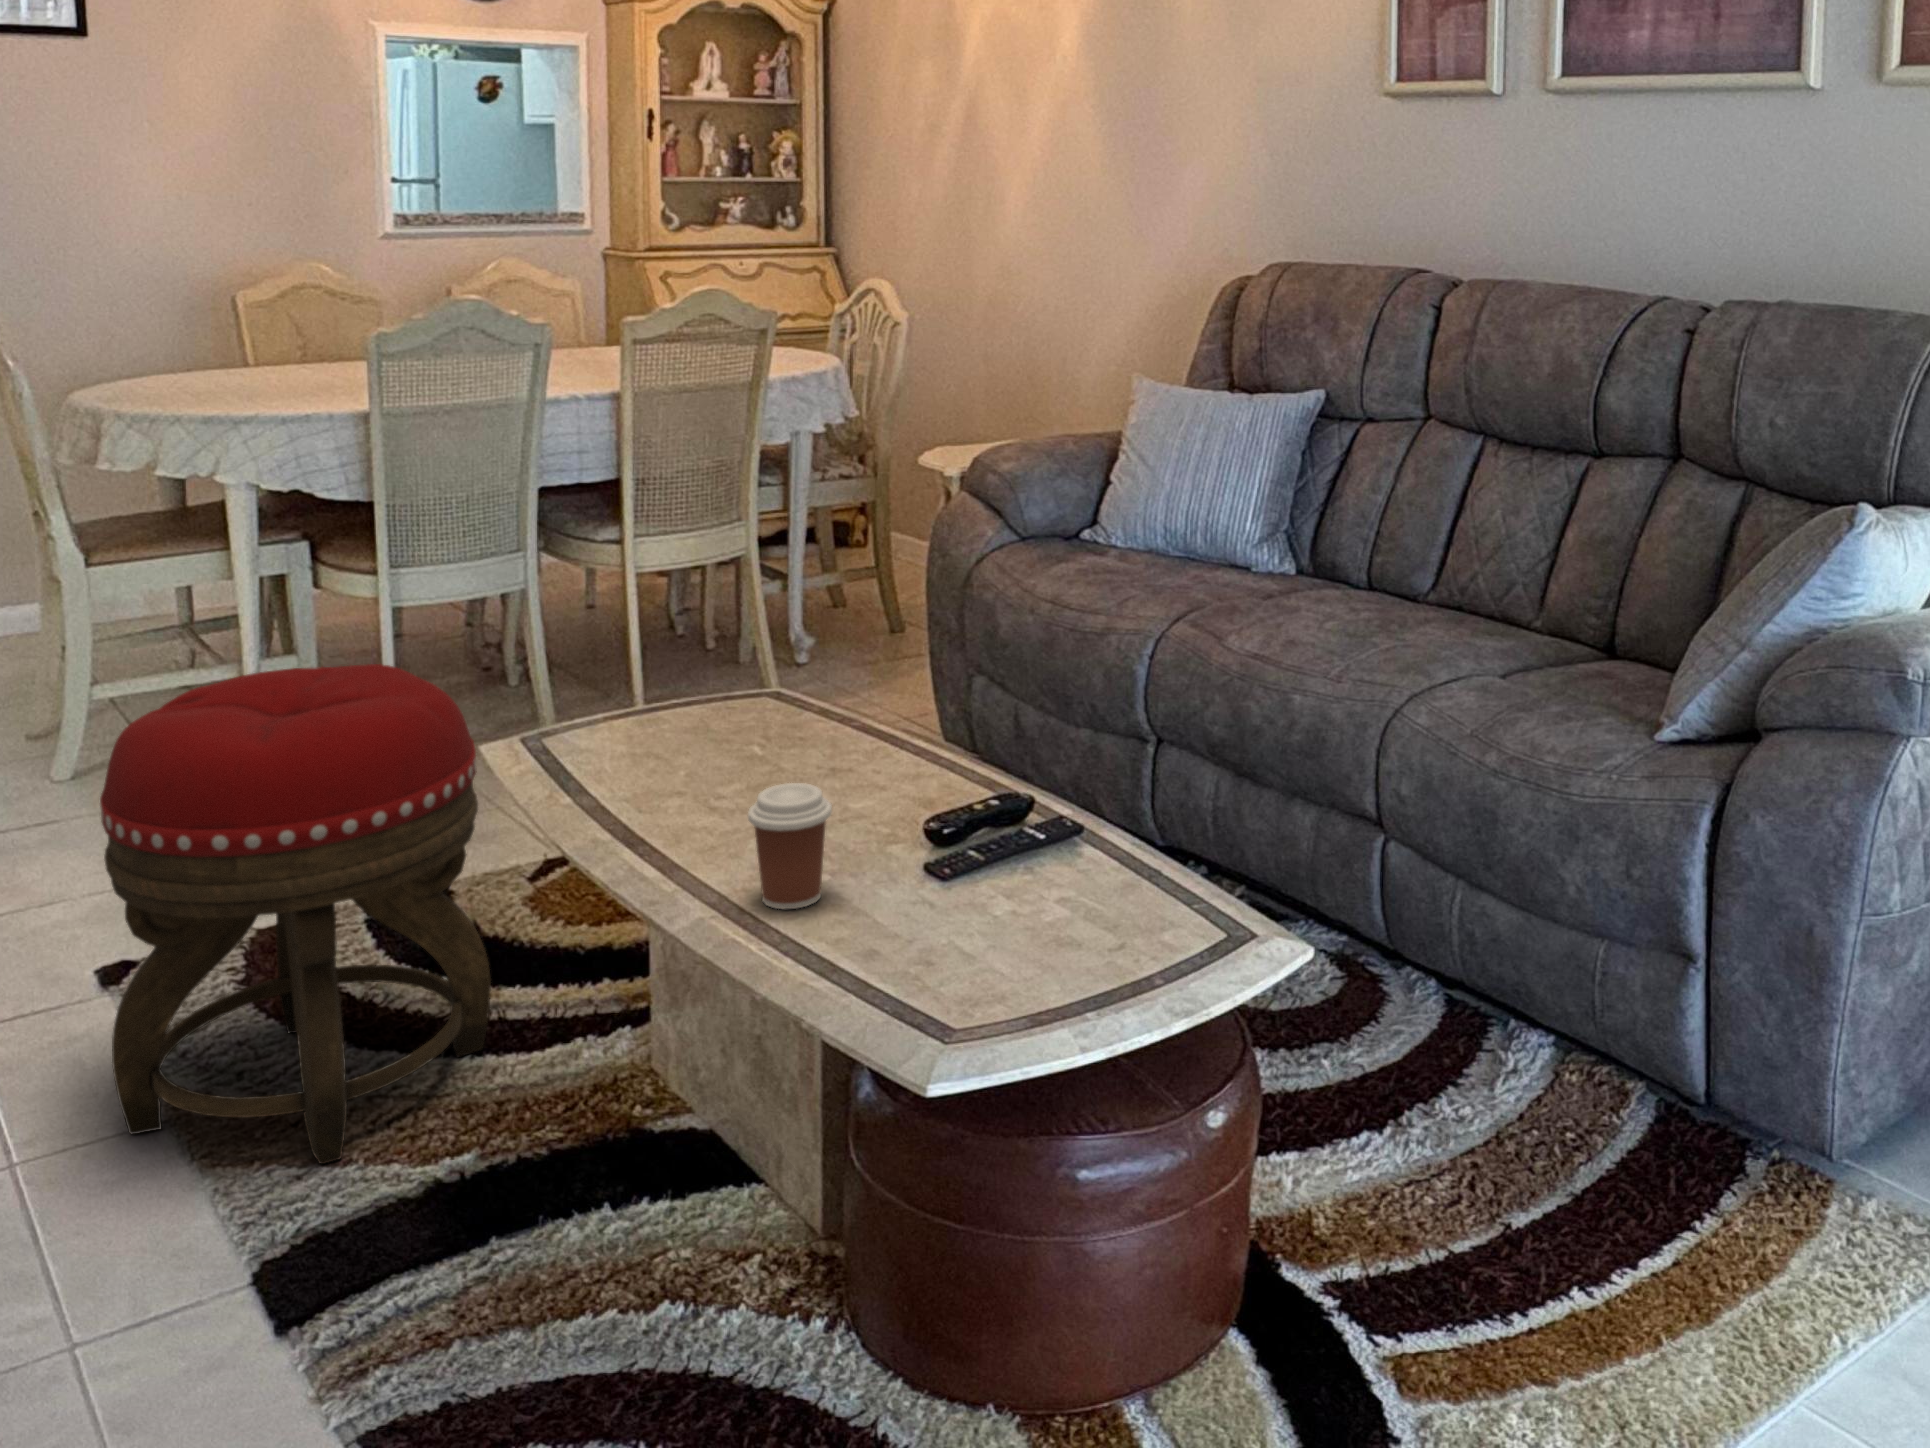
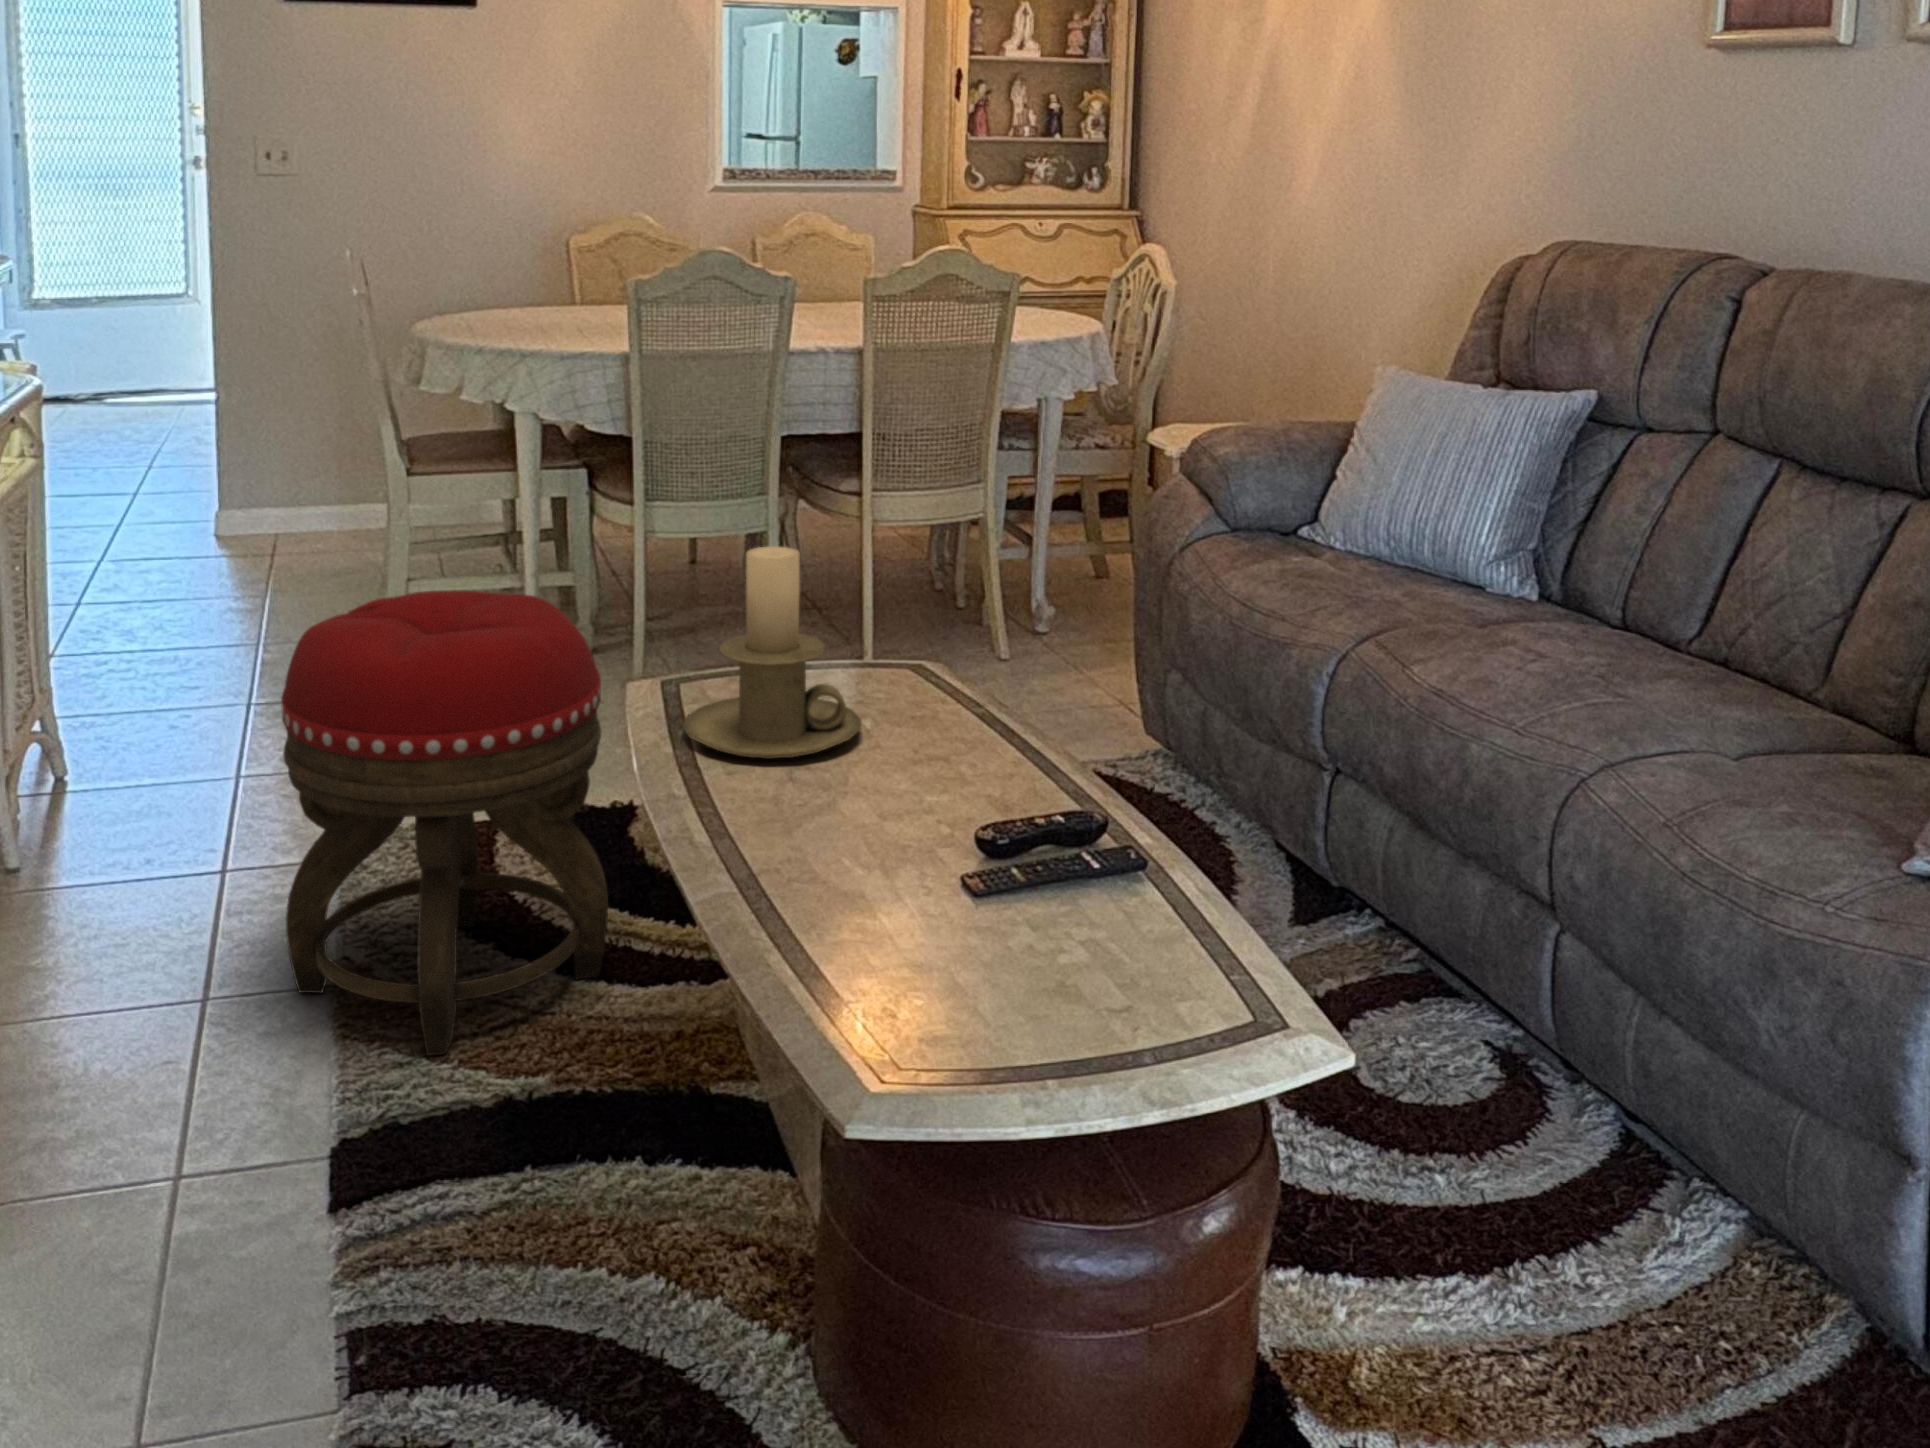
candle holder: none [591,582,776,793] -> present [683,546,861,759]
coffee cup: present [748,783,832,909] -> none [753,766,838,898]

